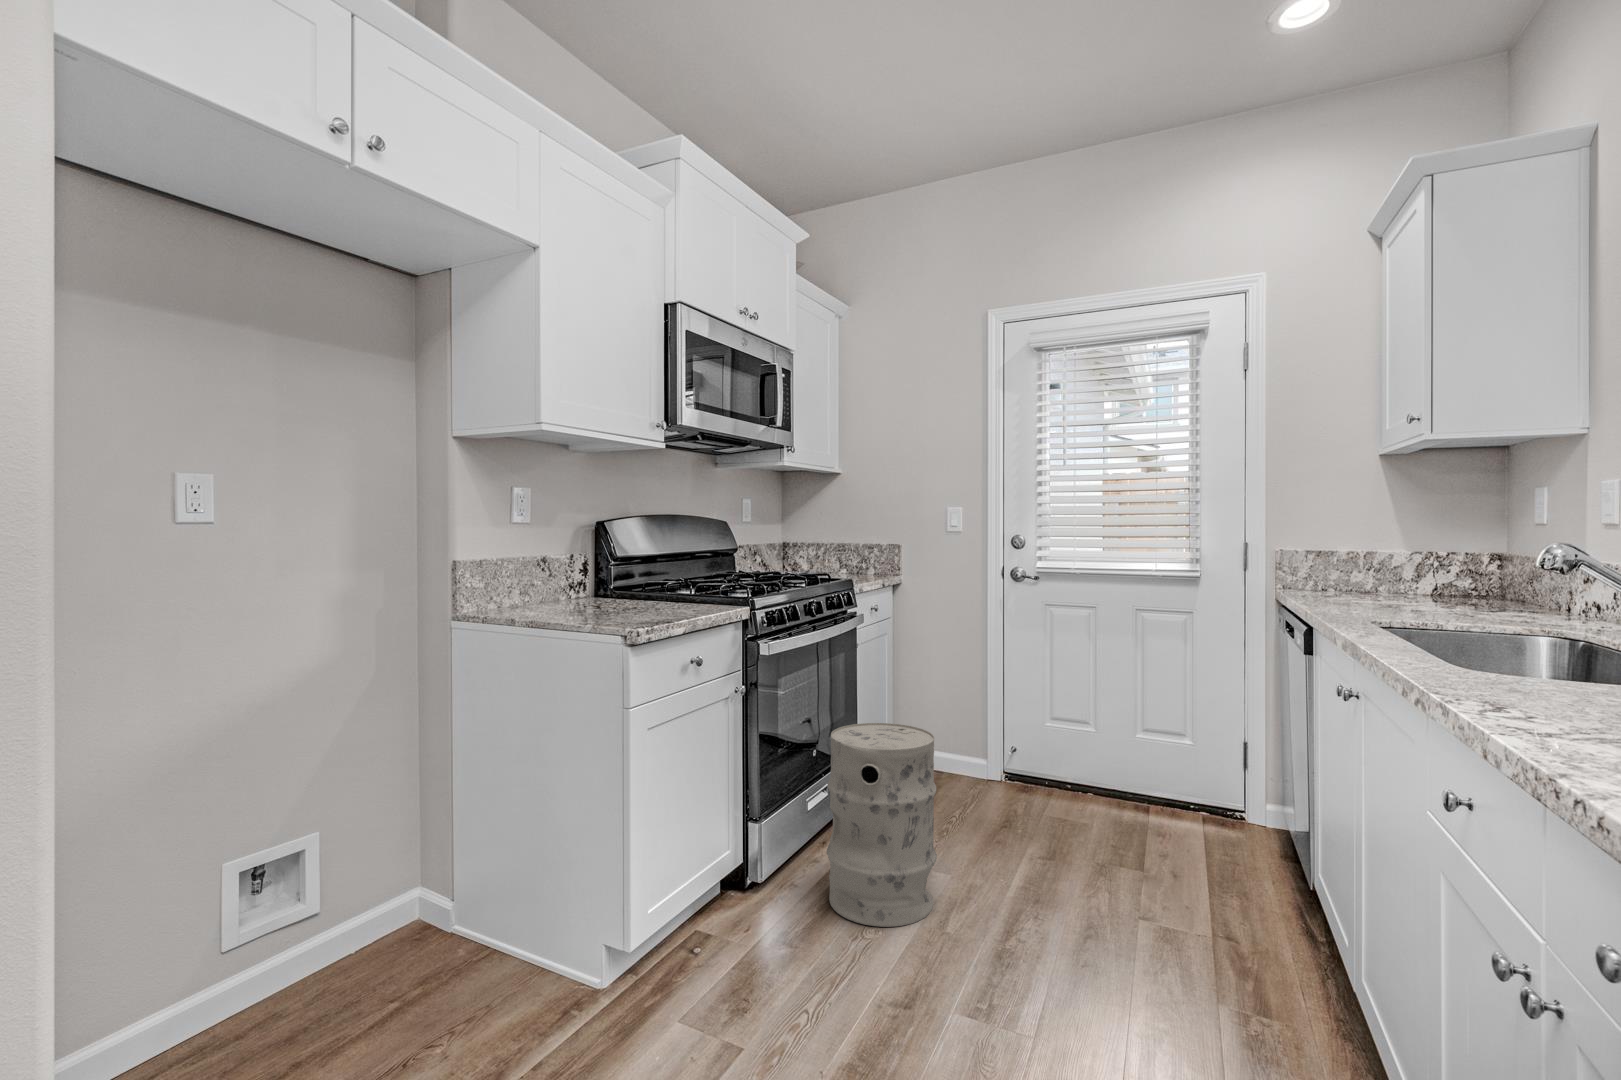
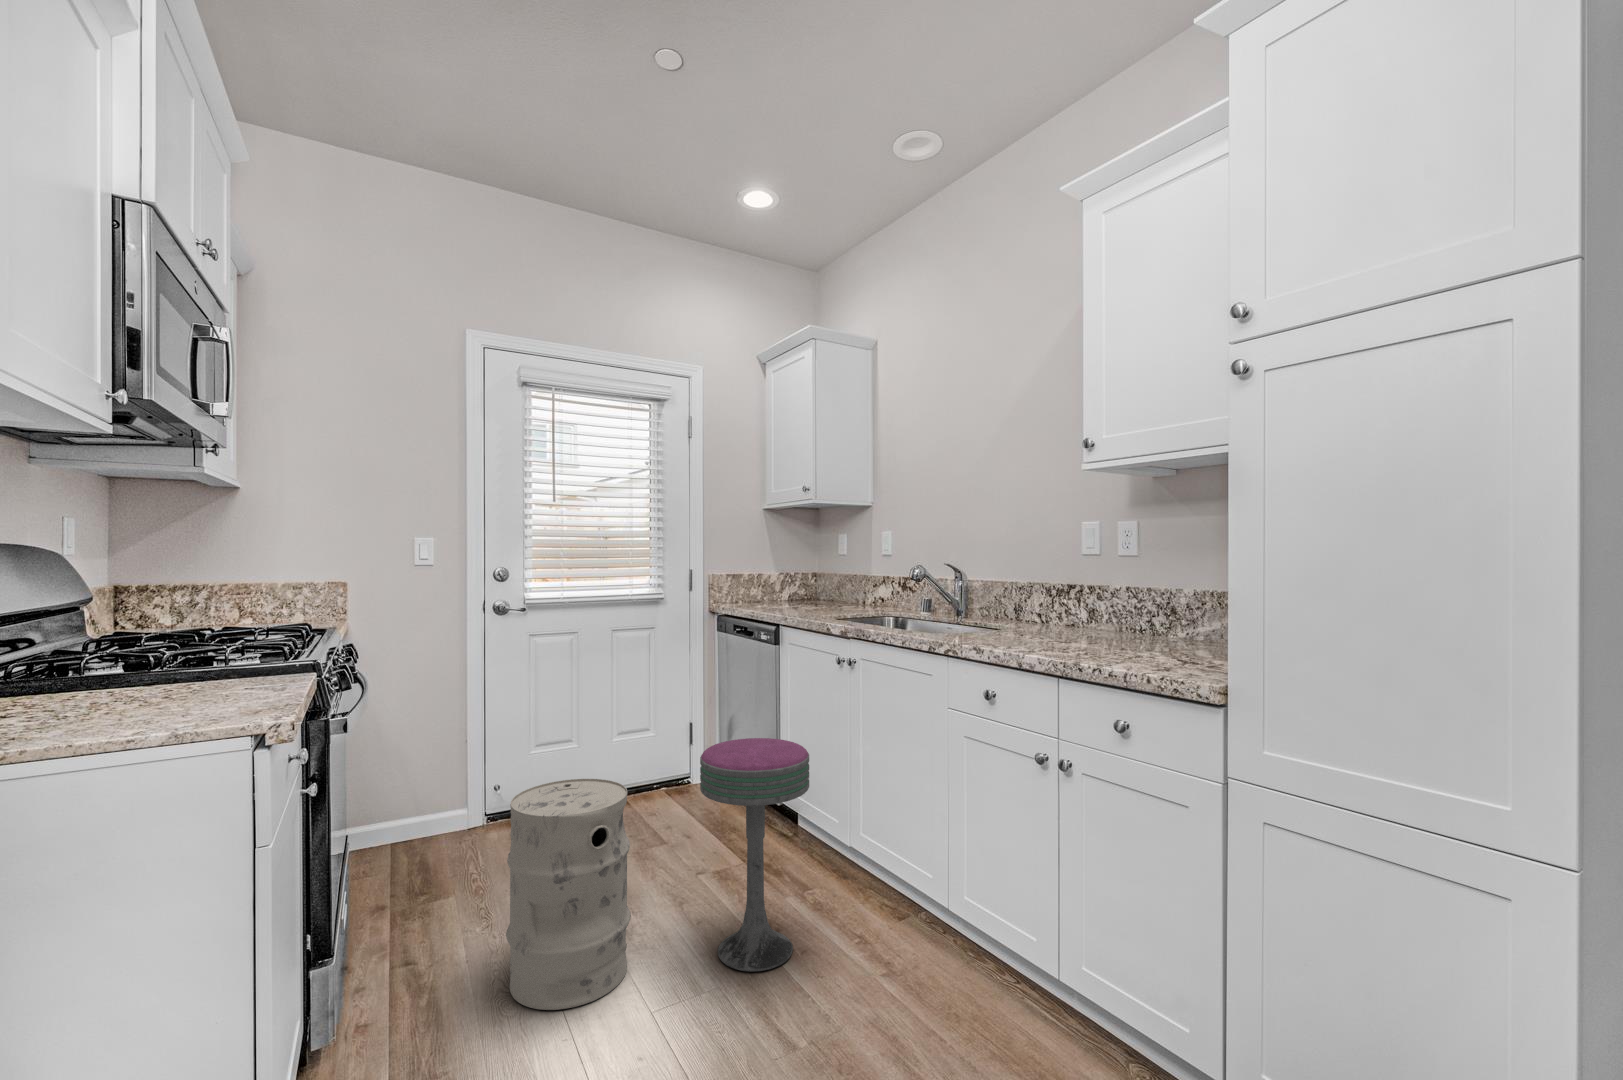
bar stool: none [964,726,1100,1005] -> present [700,738,809,972]

